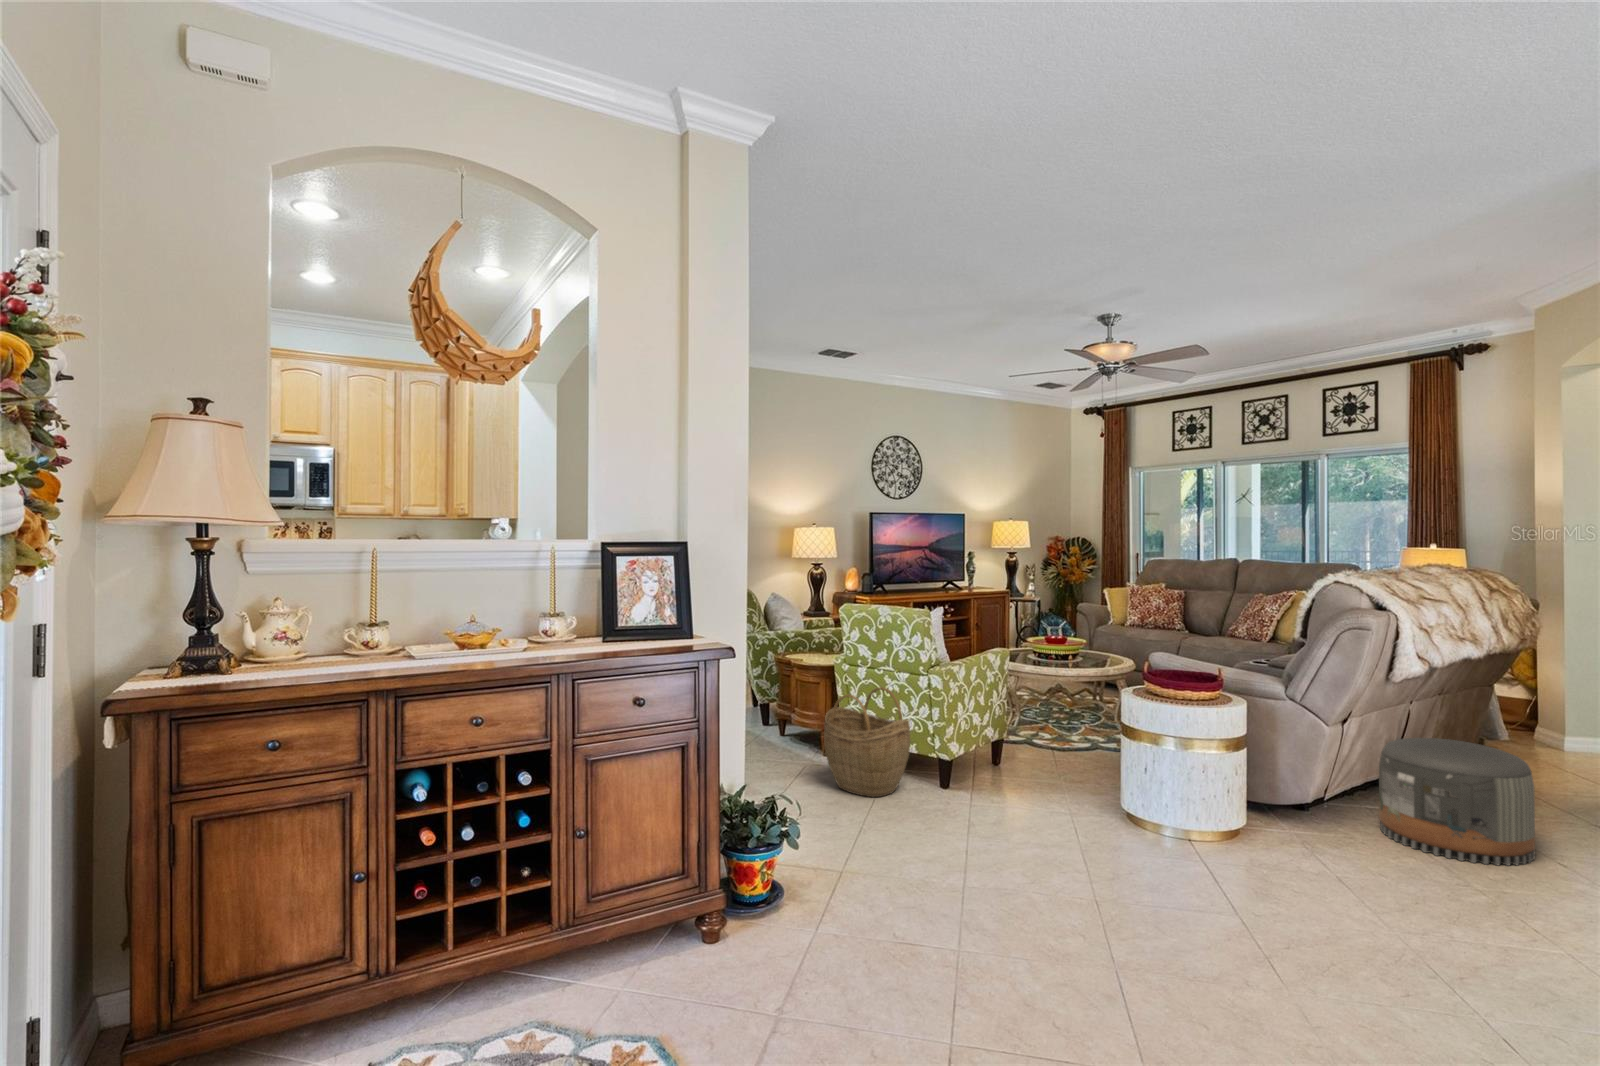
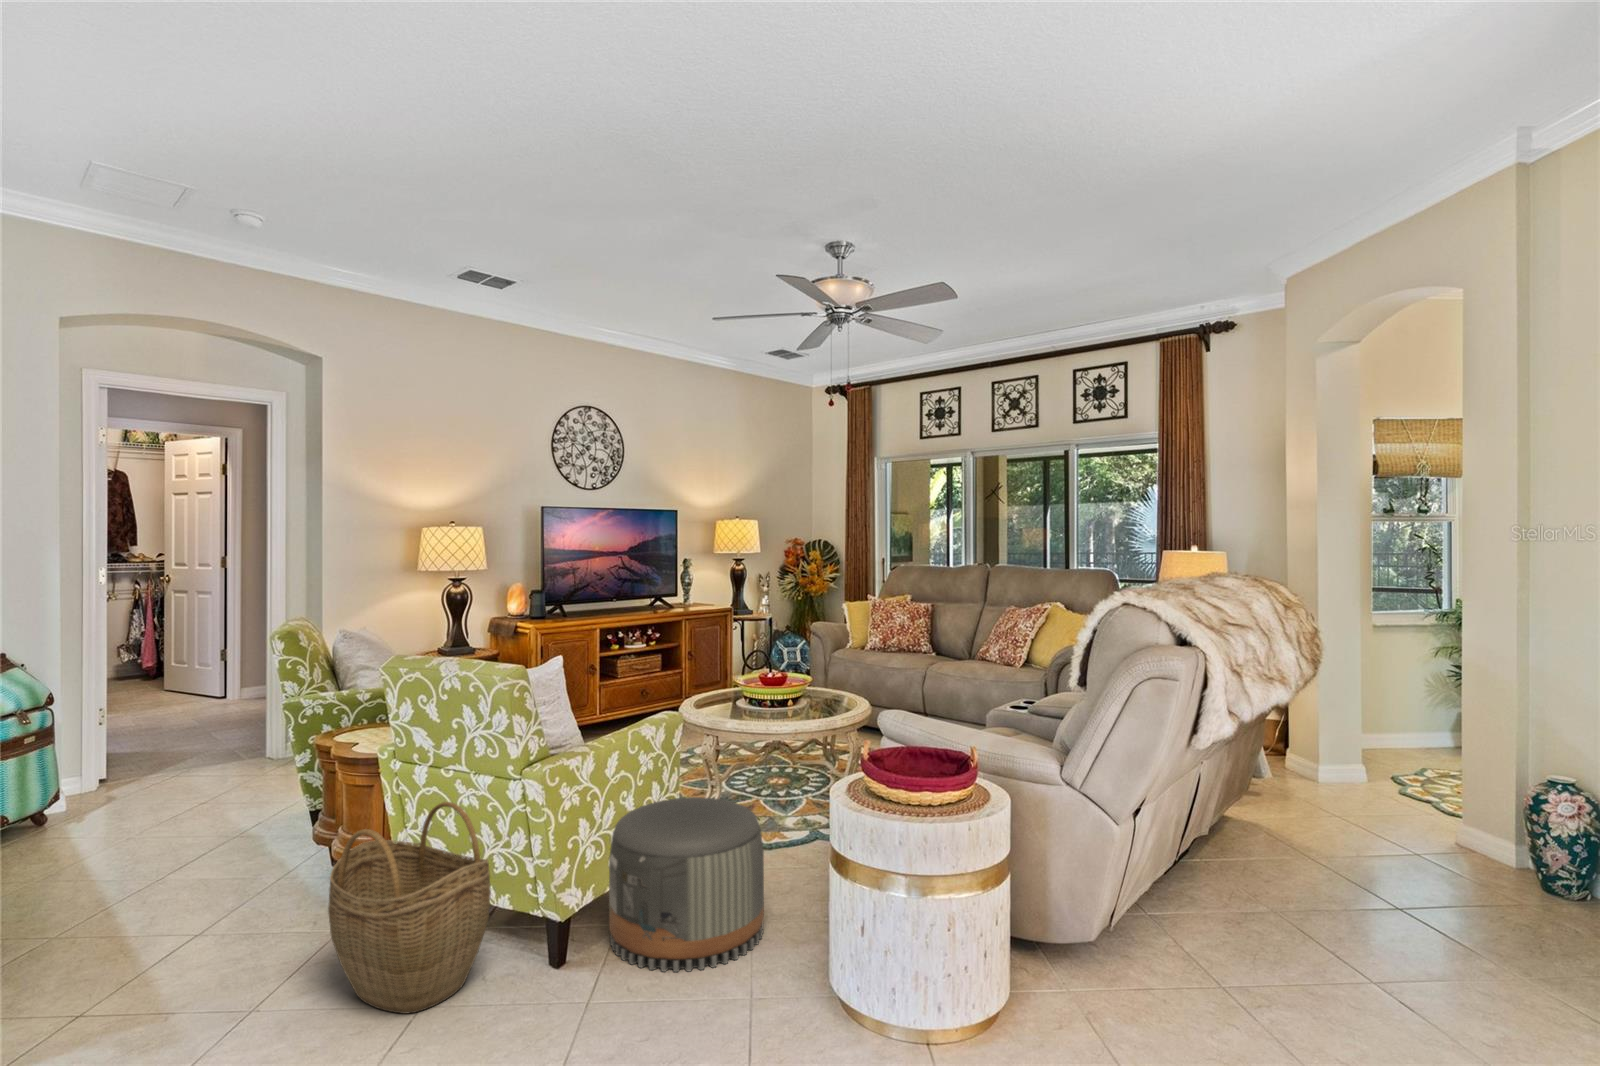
pouf: present [1379,738,1535,866] -> present [609,797,764,972]

